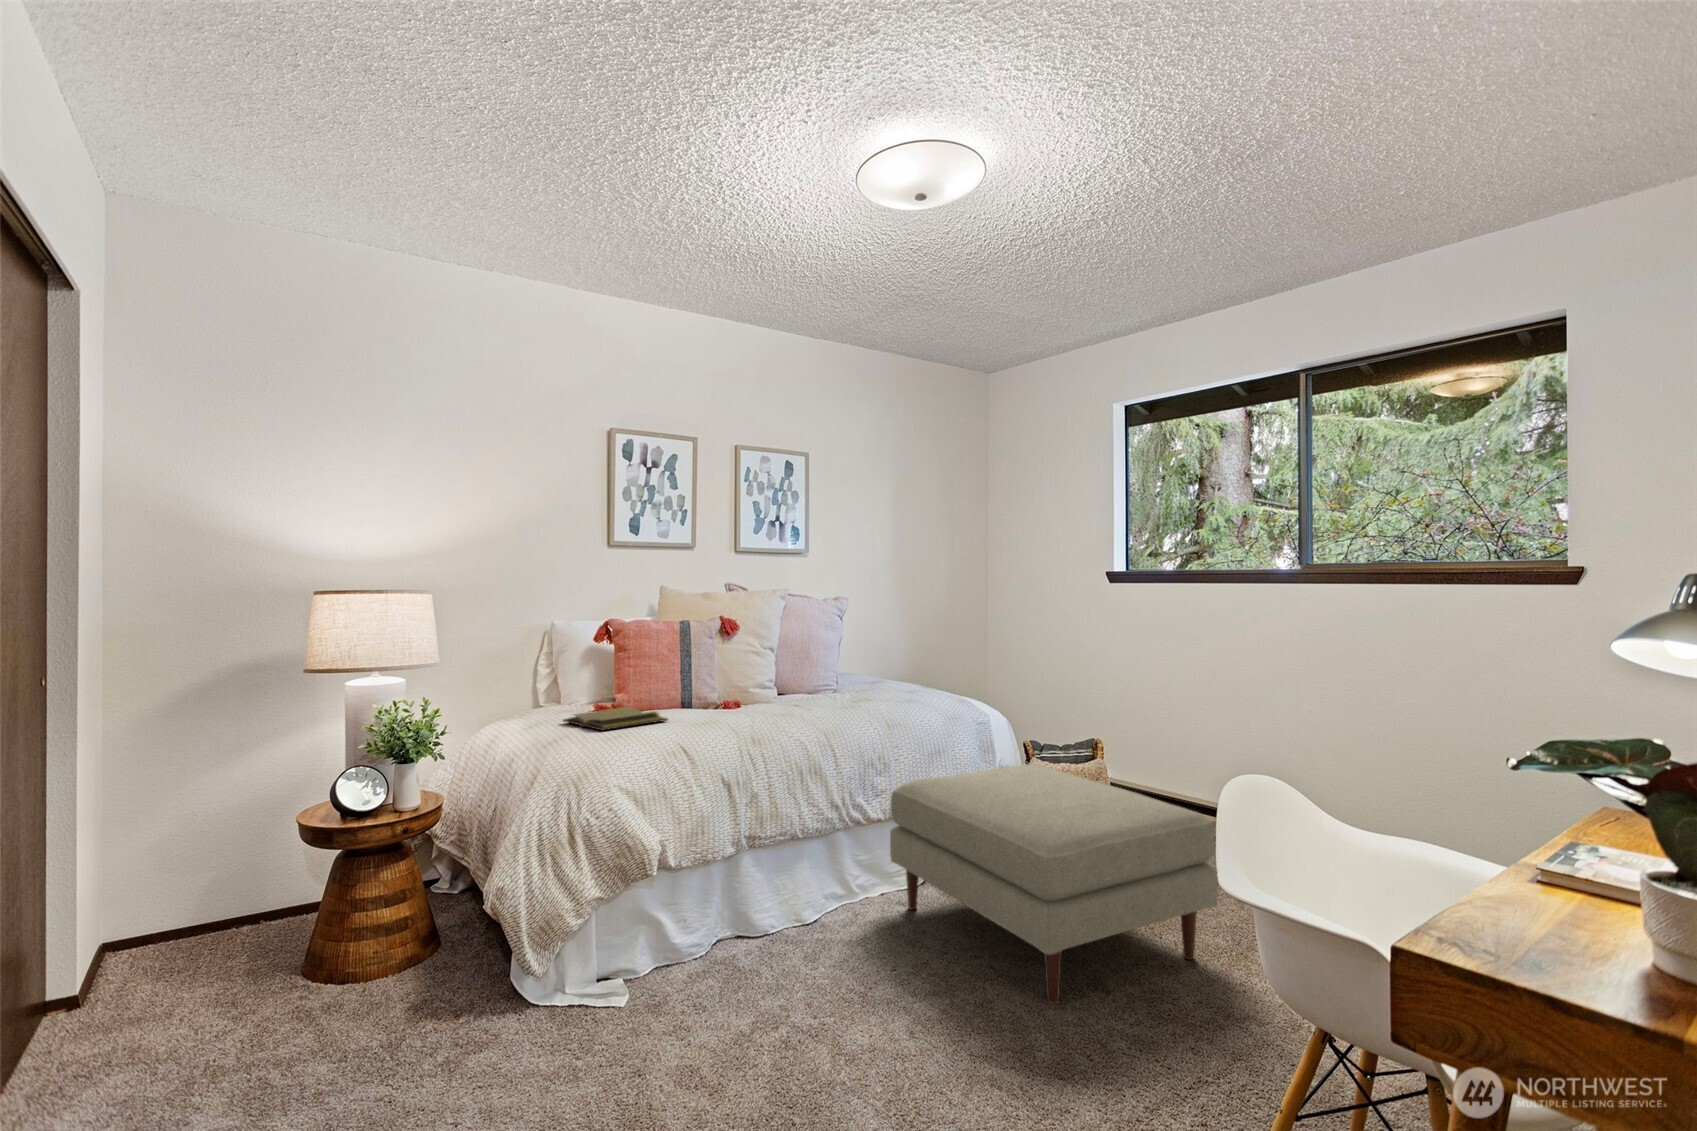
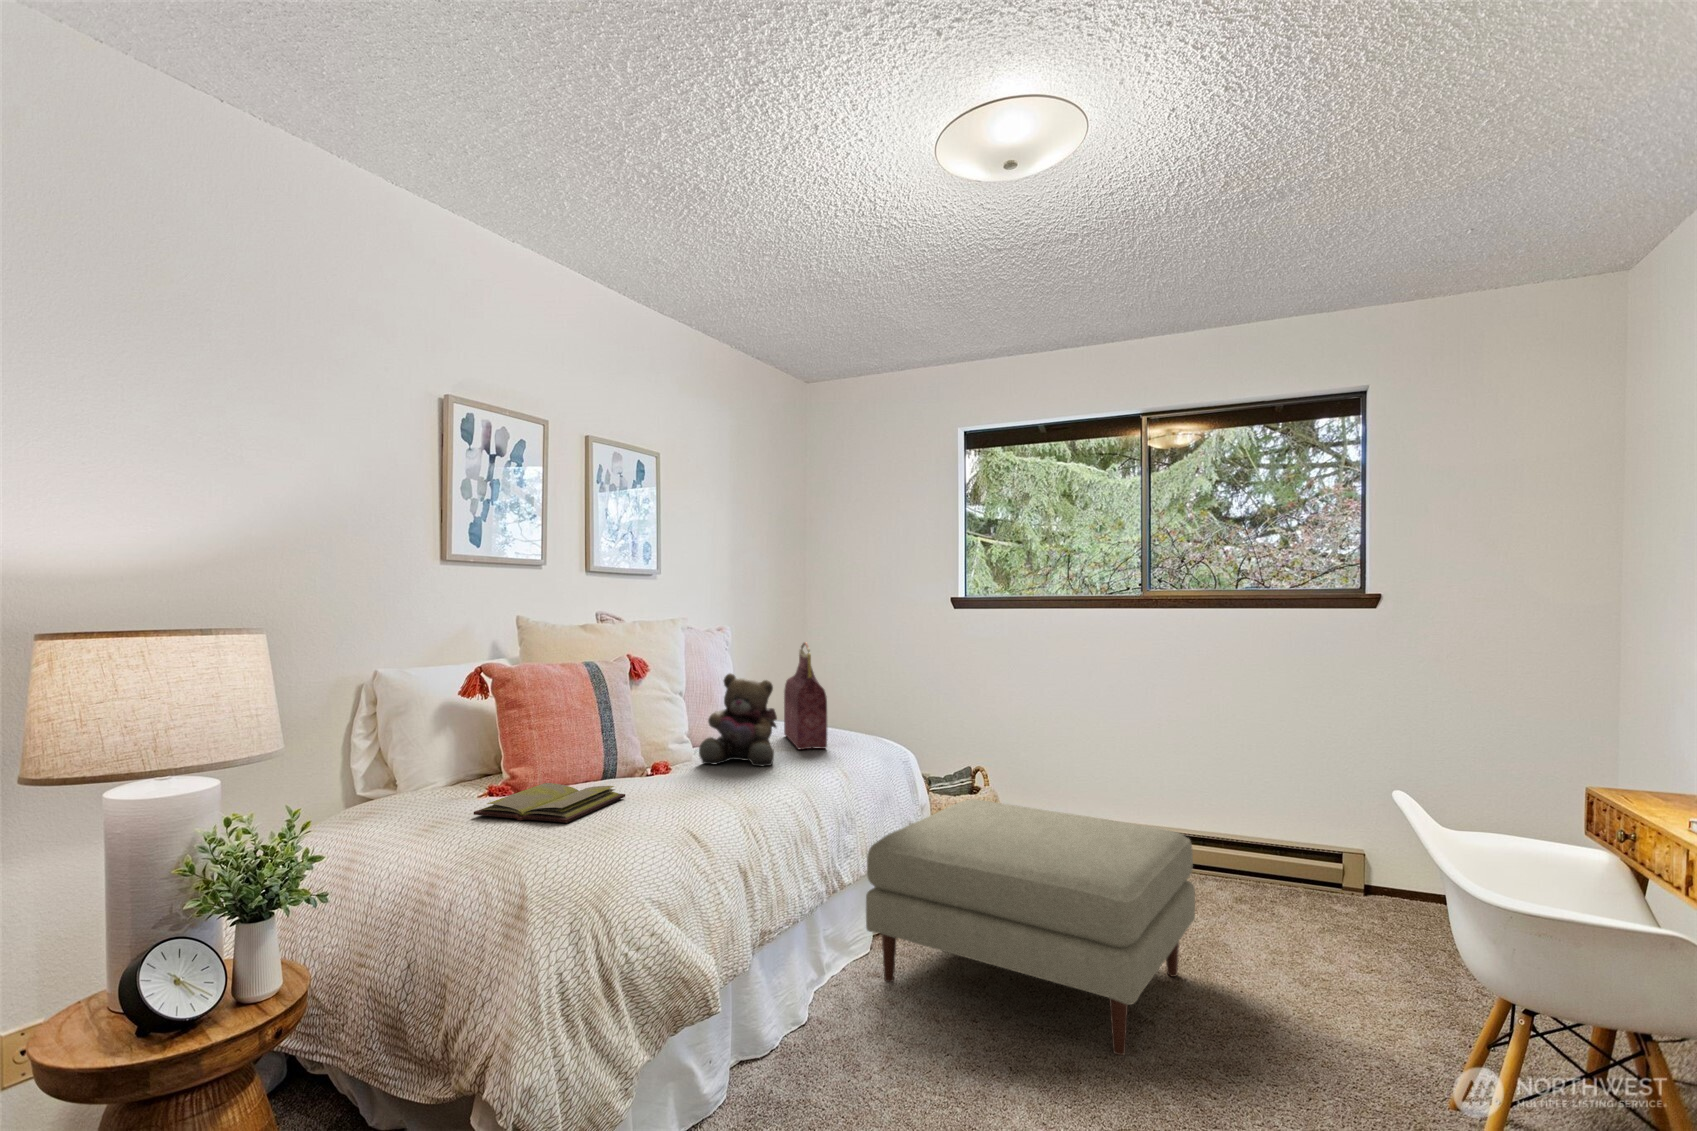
handbag: none [856,612,897,703] -> present [784,642,827,749]
teddy bear: none [764,634,827,711] -> present [699,673,777,766]

